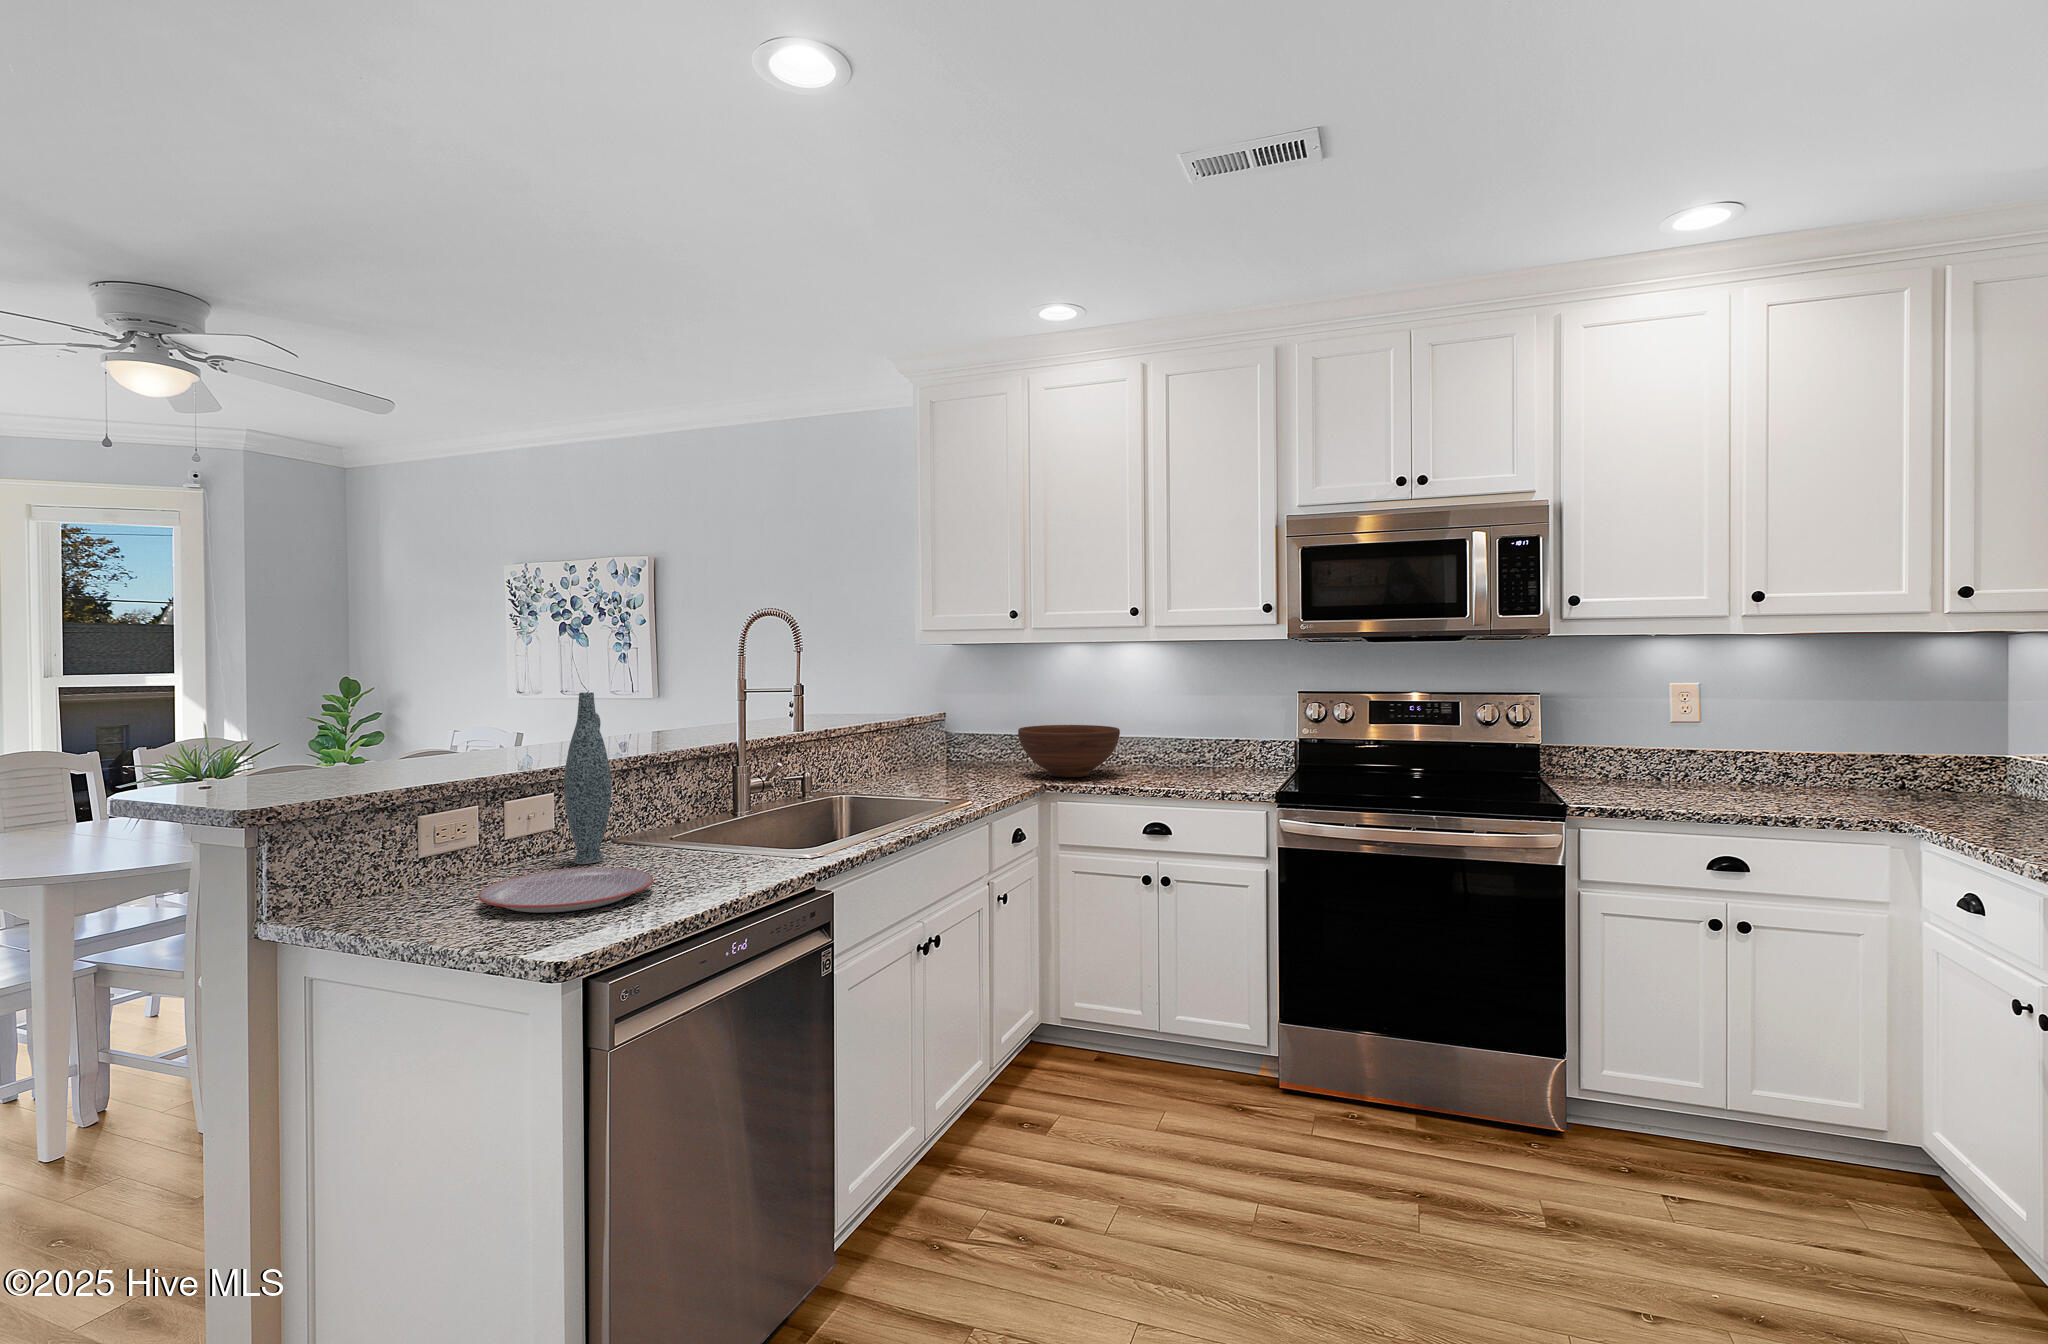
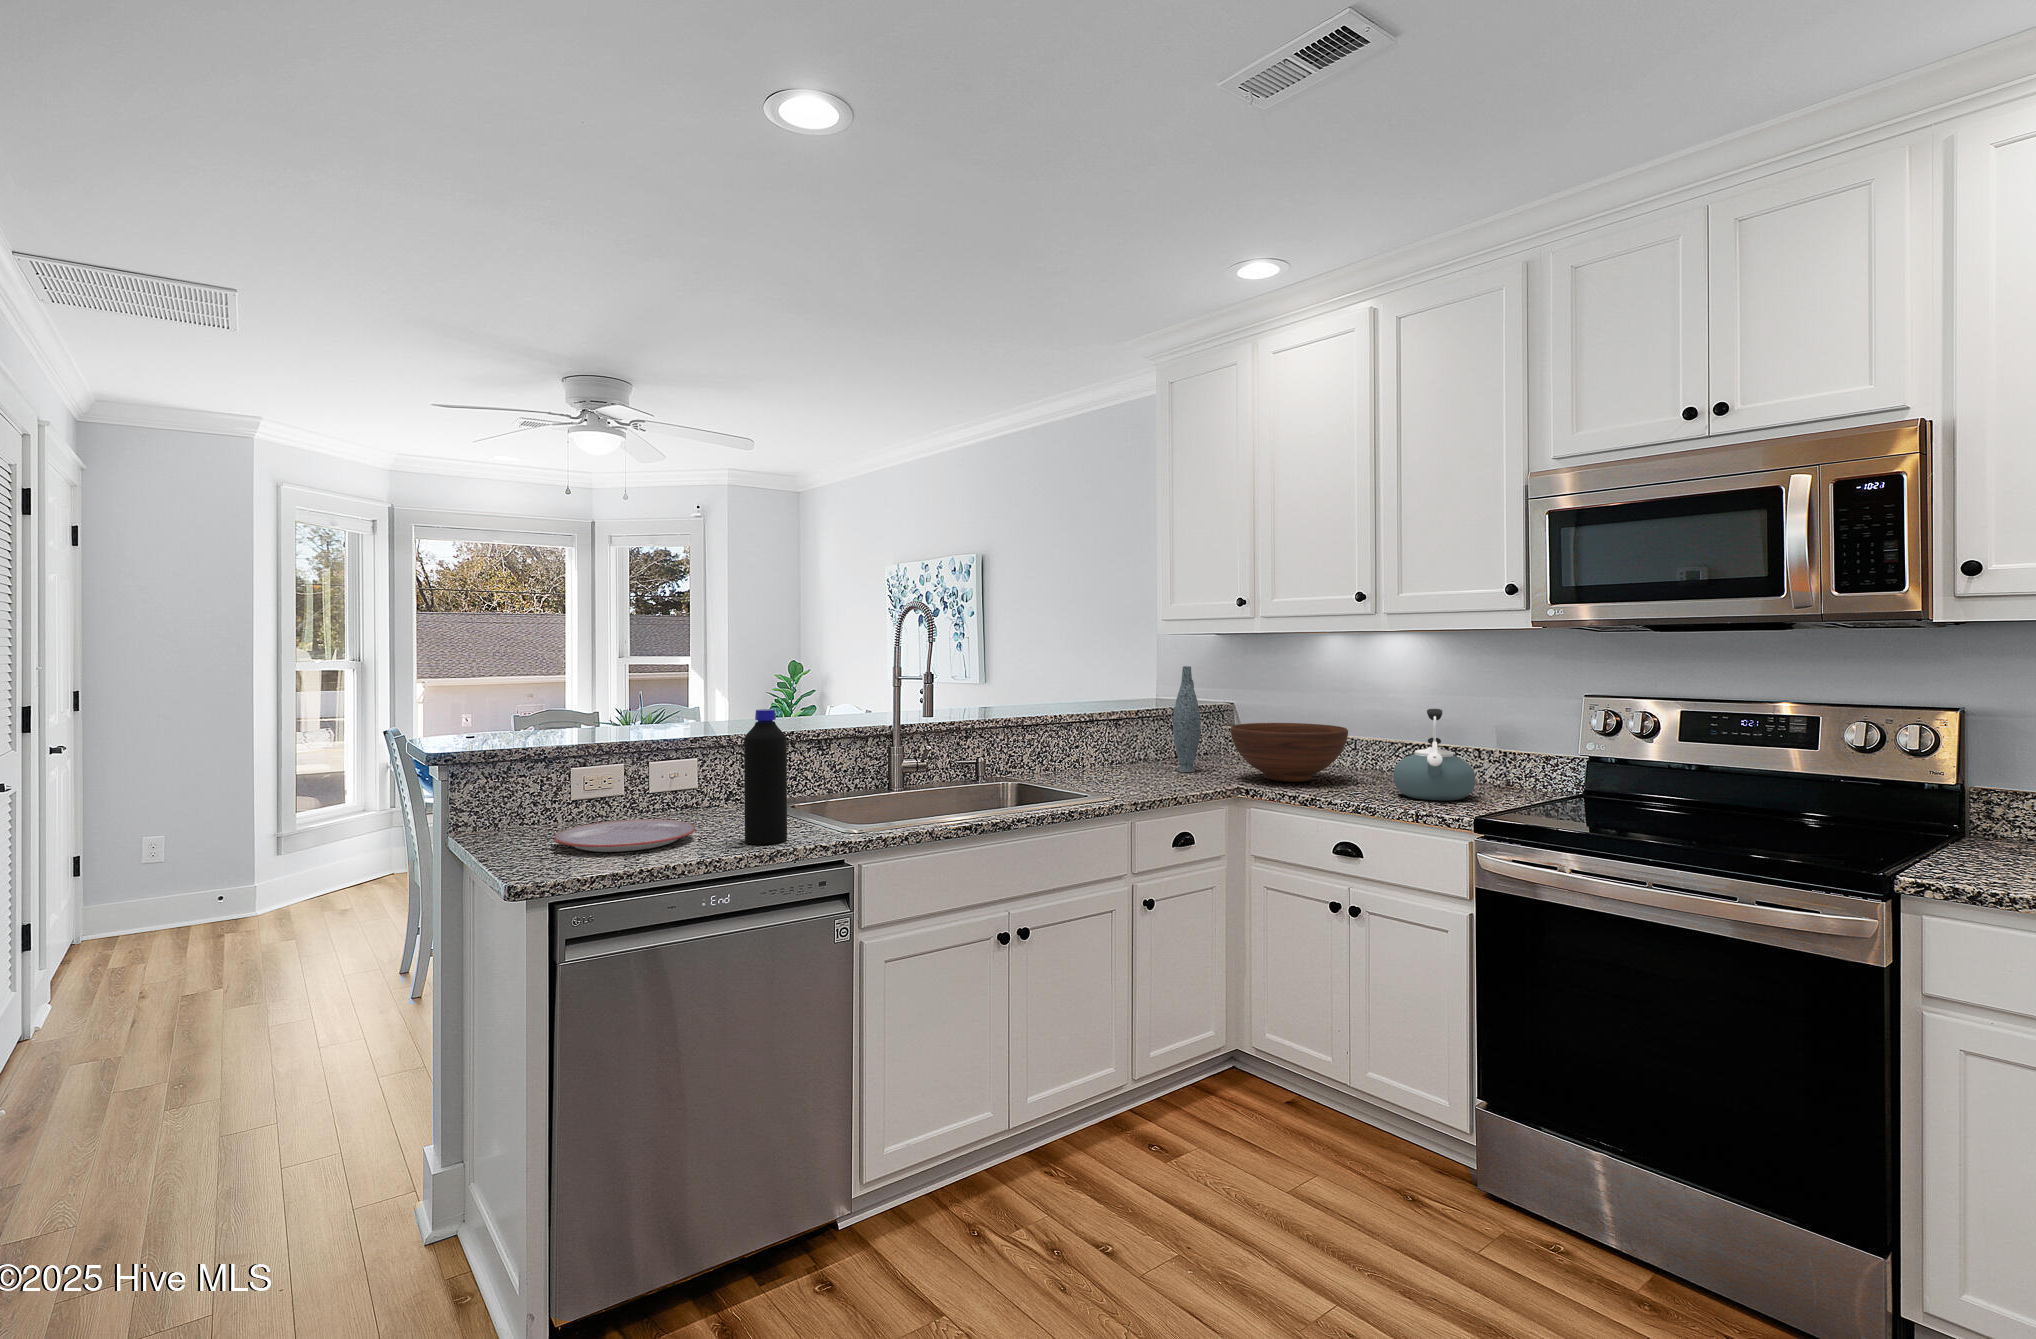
vase: present [564,692,611,864] -> present [1173,666,1201,772]
kettle: none [1171,707,1235,783] -> present [1393,709,1476,801]
bottle: none [712,729,761,881] -> present [744,709,787,844]

